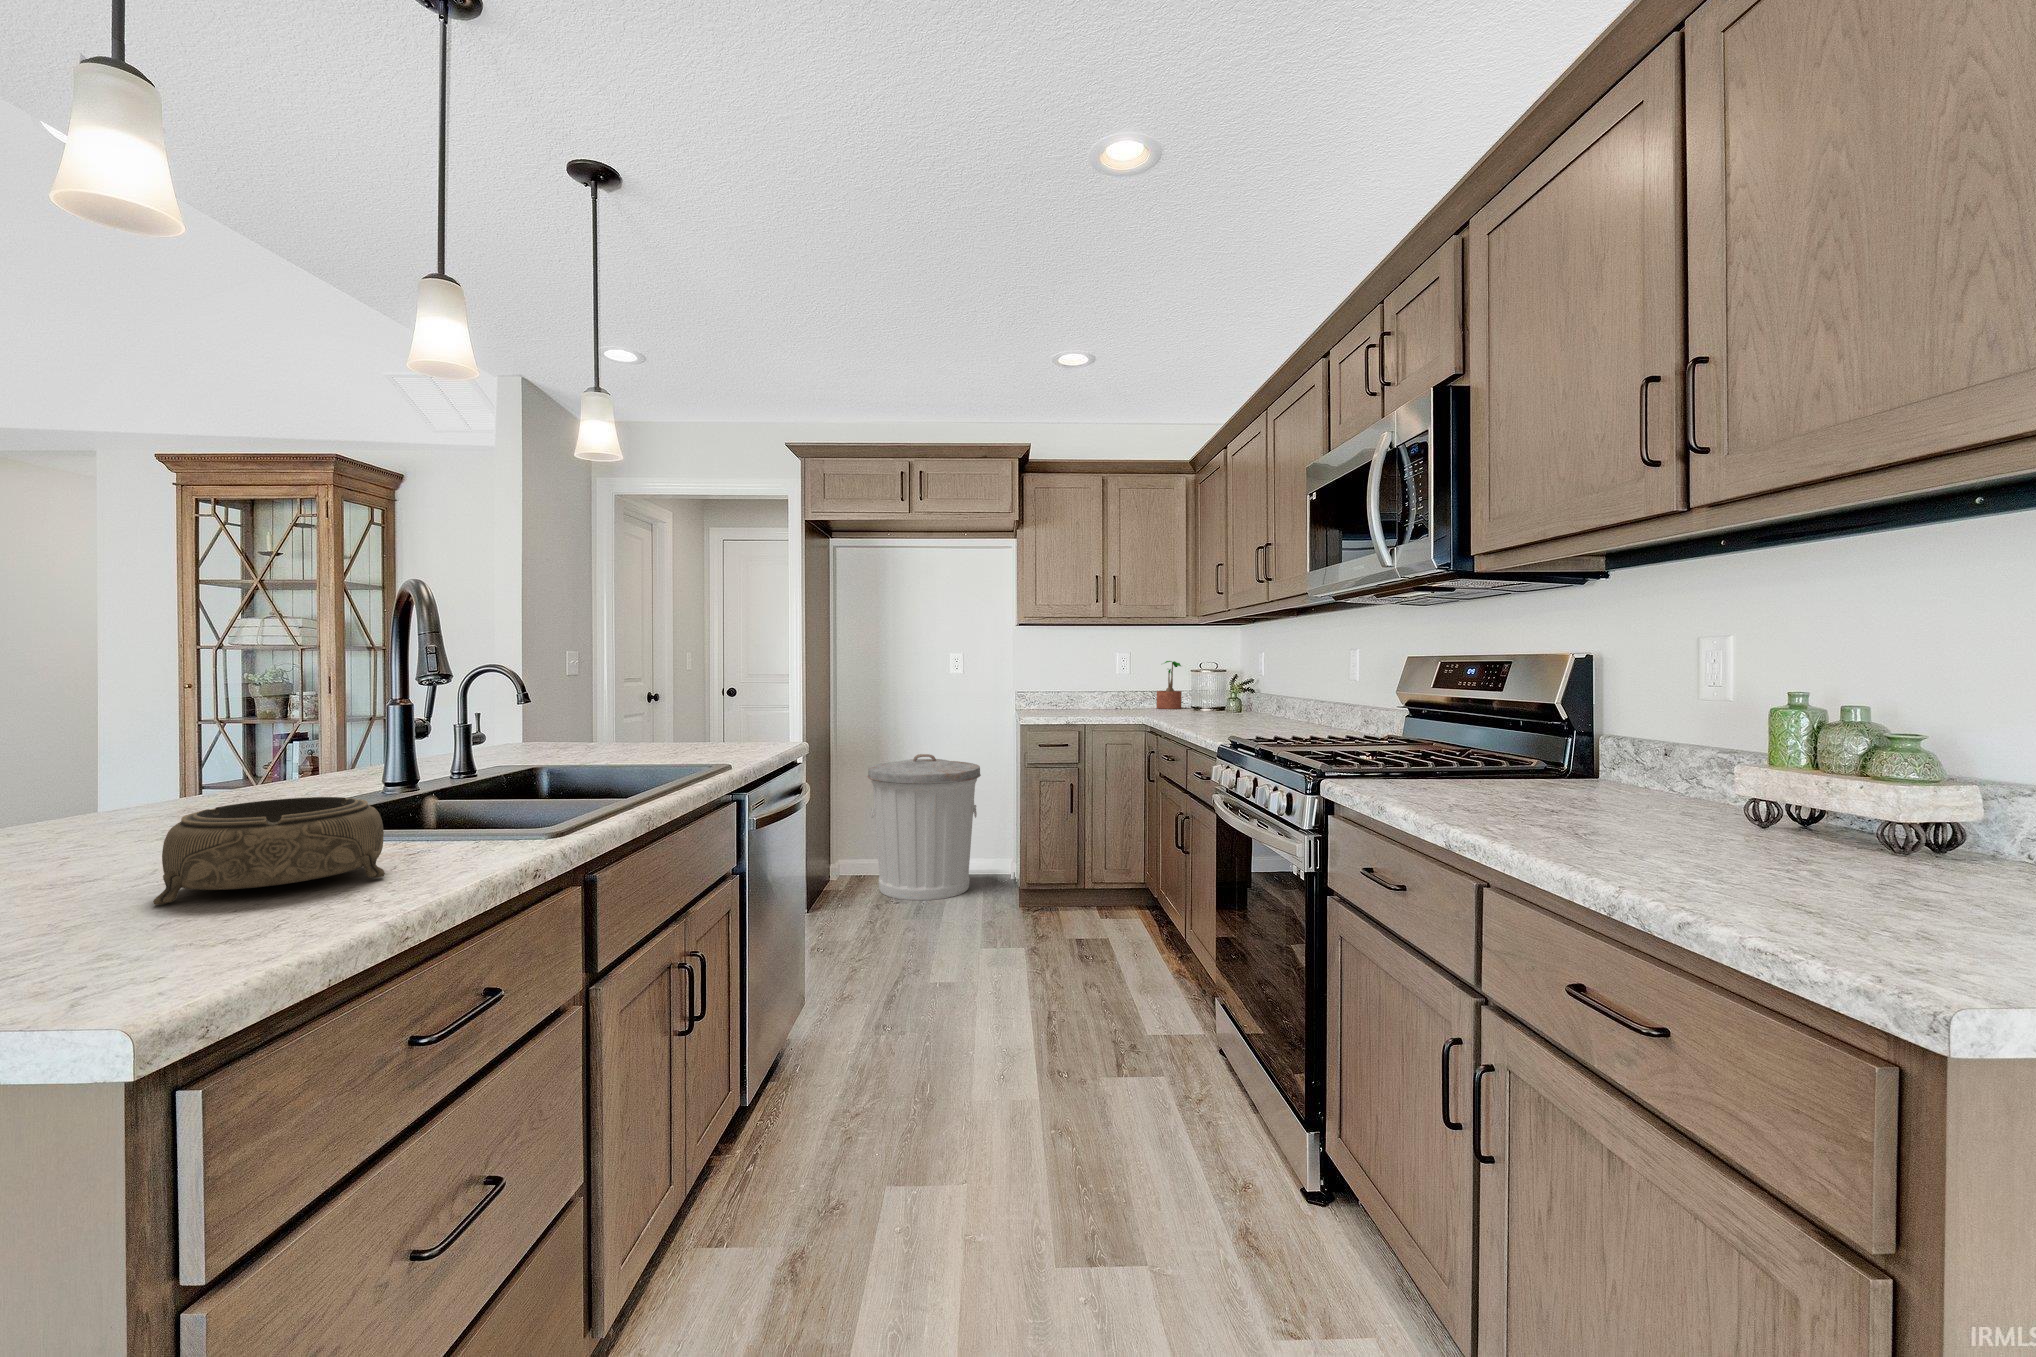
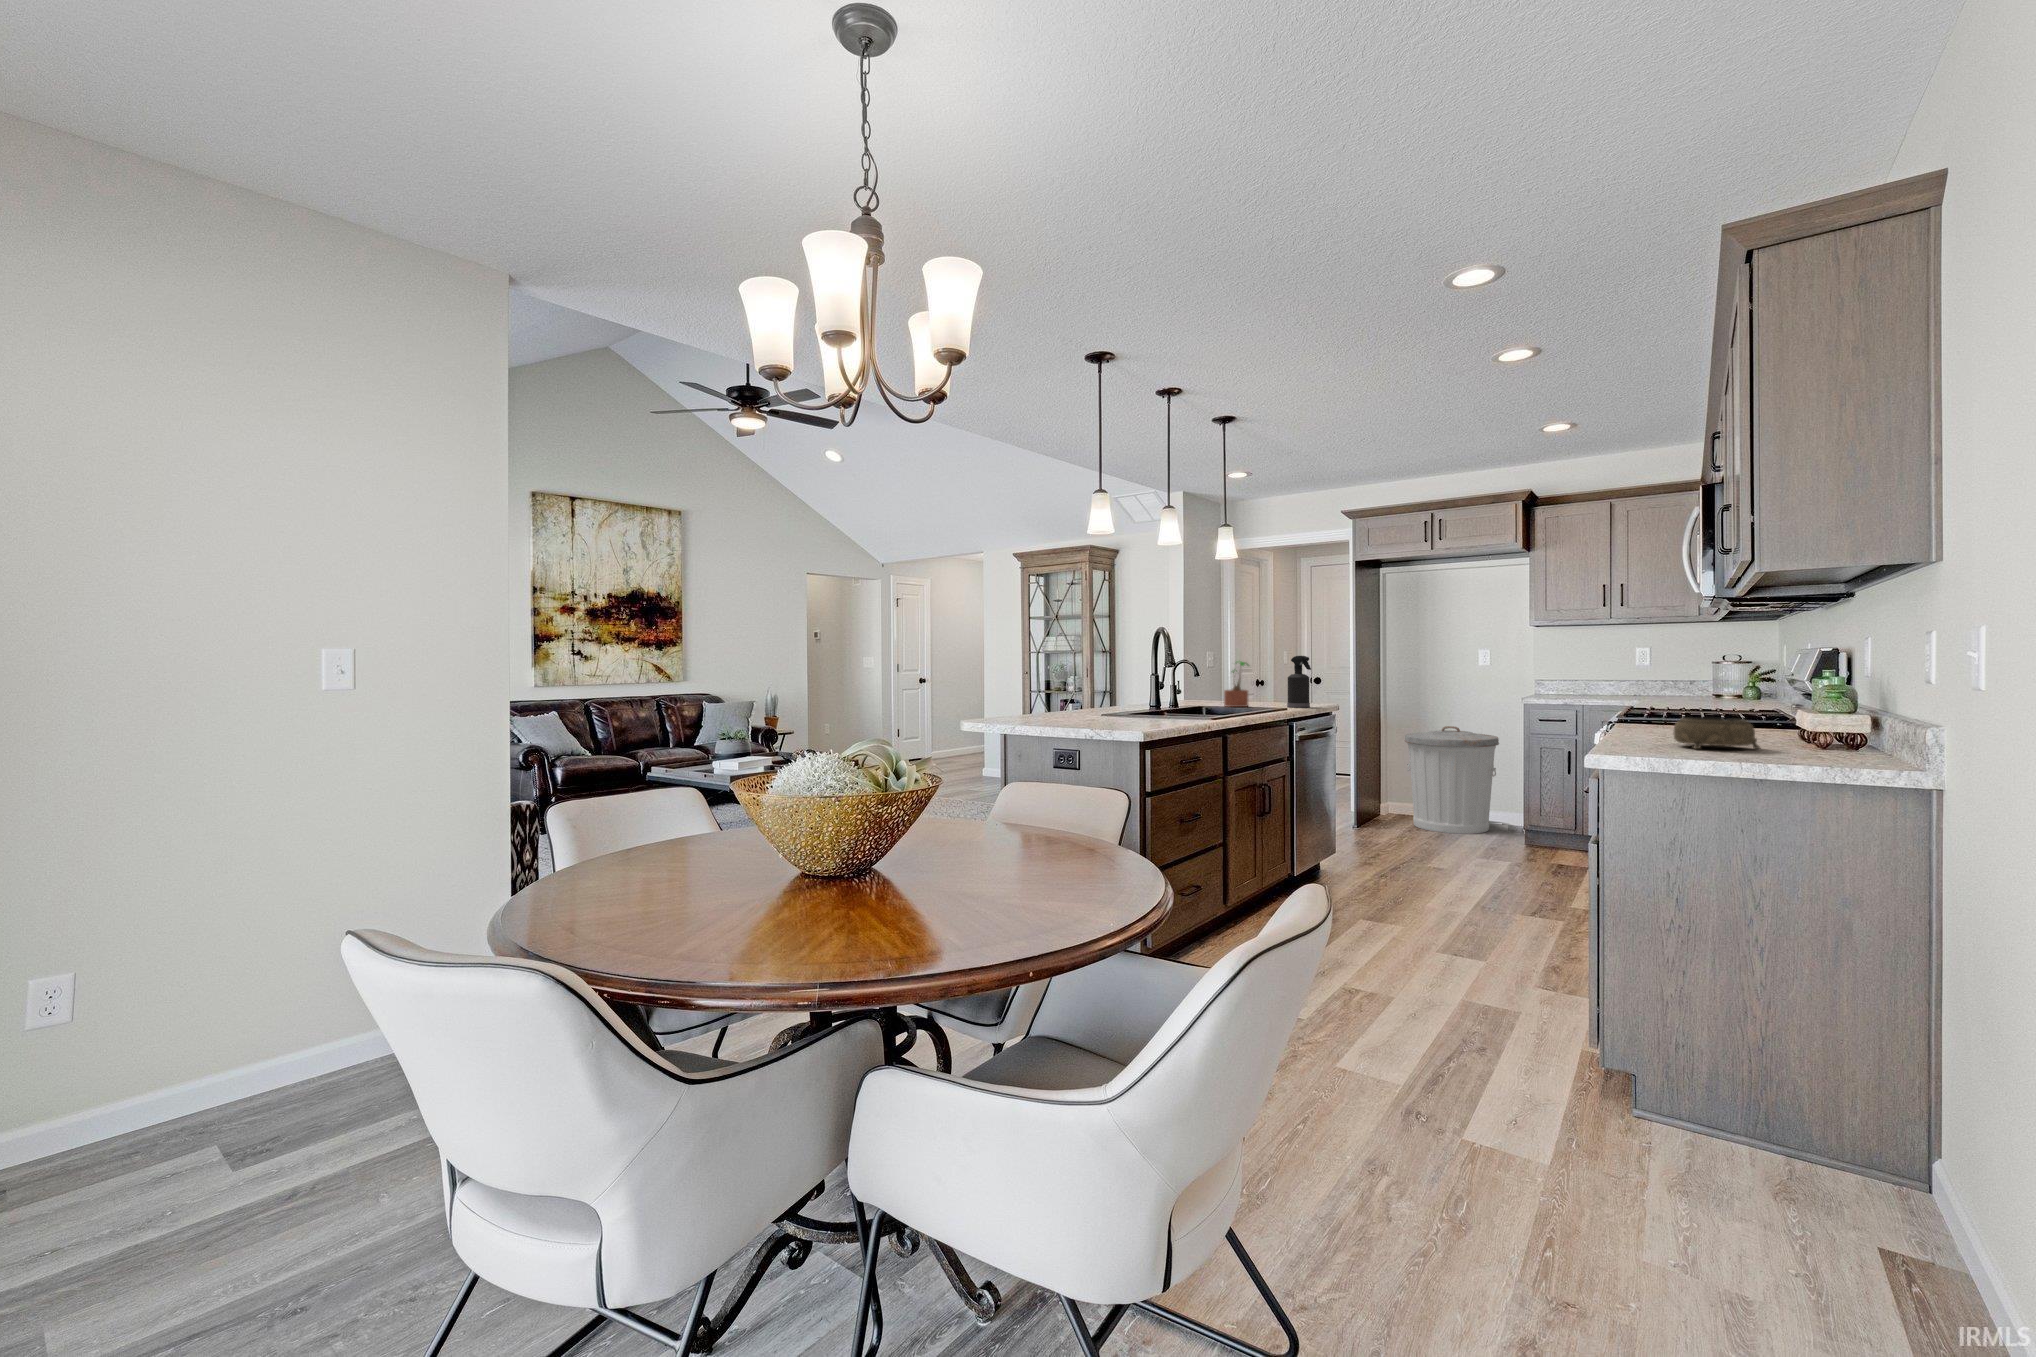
spray bottle: none [707,654,752,751] -> present [1287,656,1311,708]
potted plant: present [1157,661,1182,709] -> present [1224,662,1248,707]
decorative bowl: present [153,797,385,905] -> present [1673,717,1760,749]

